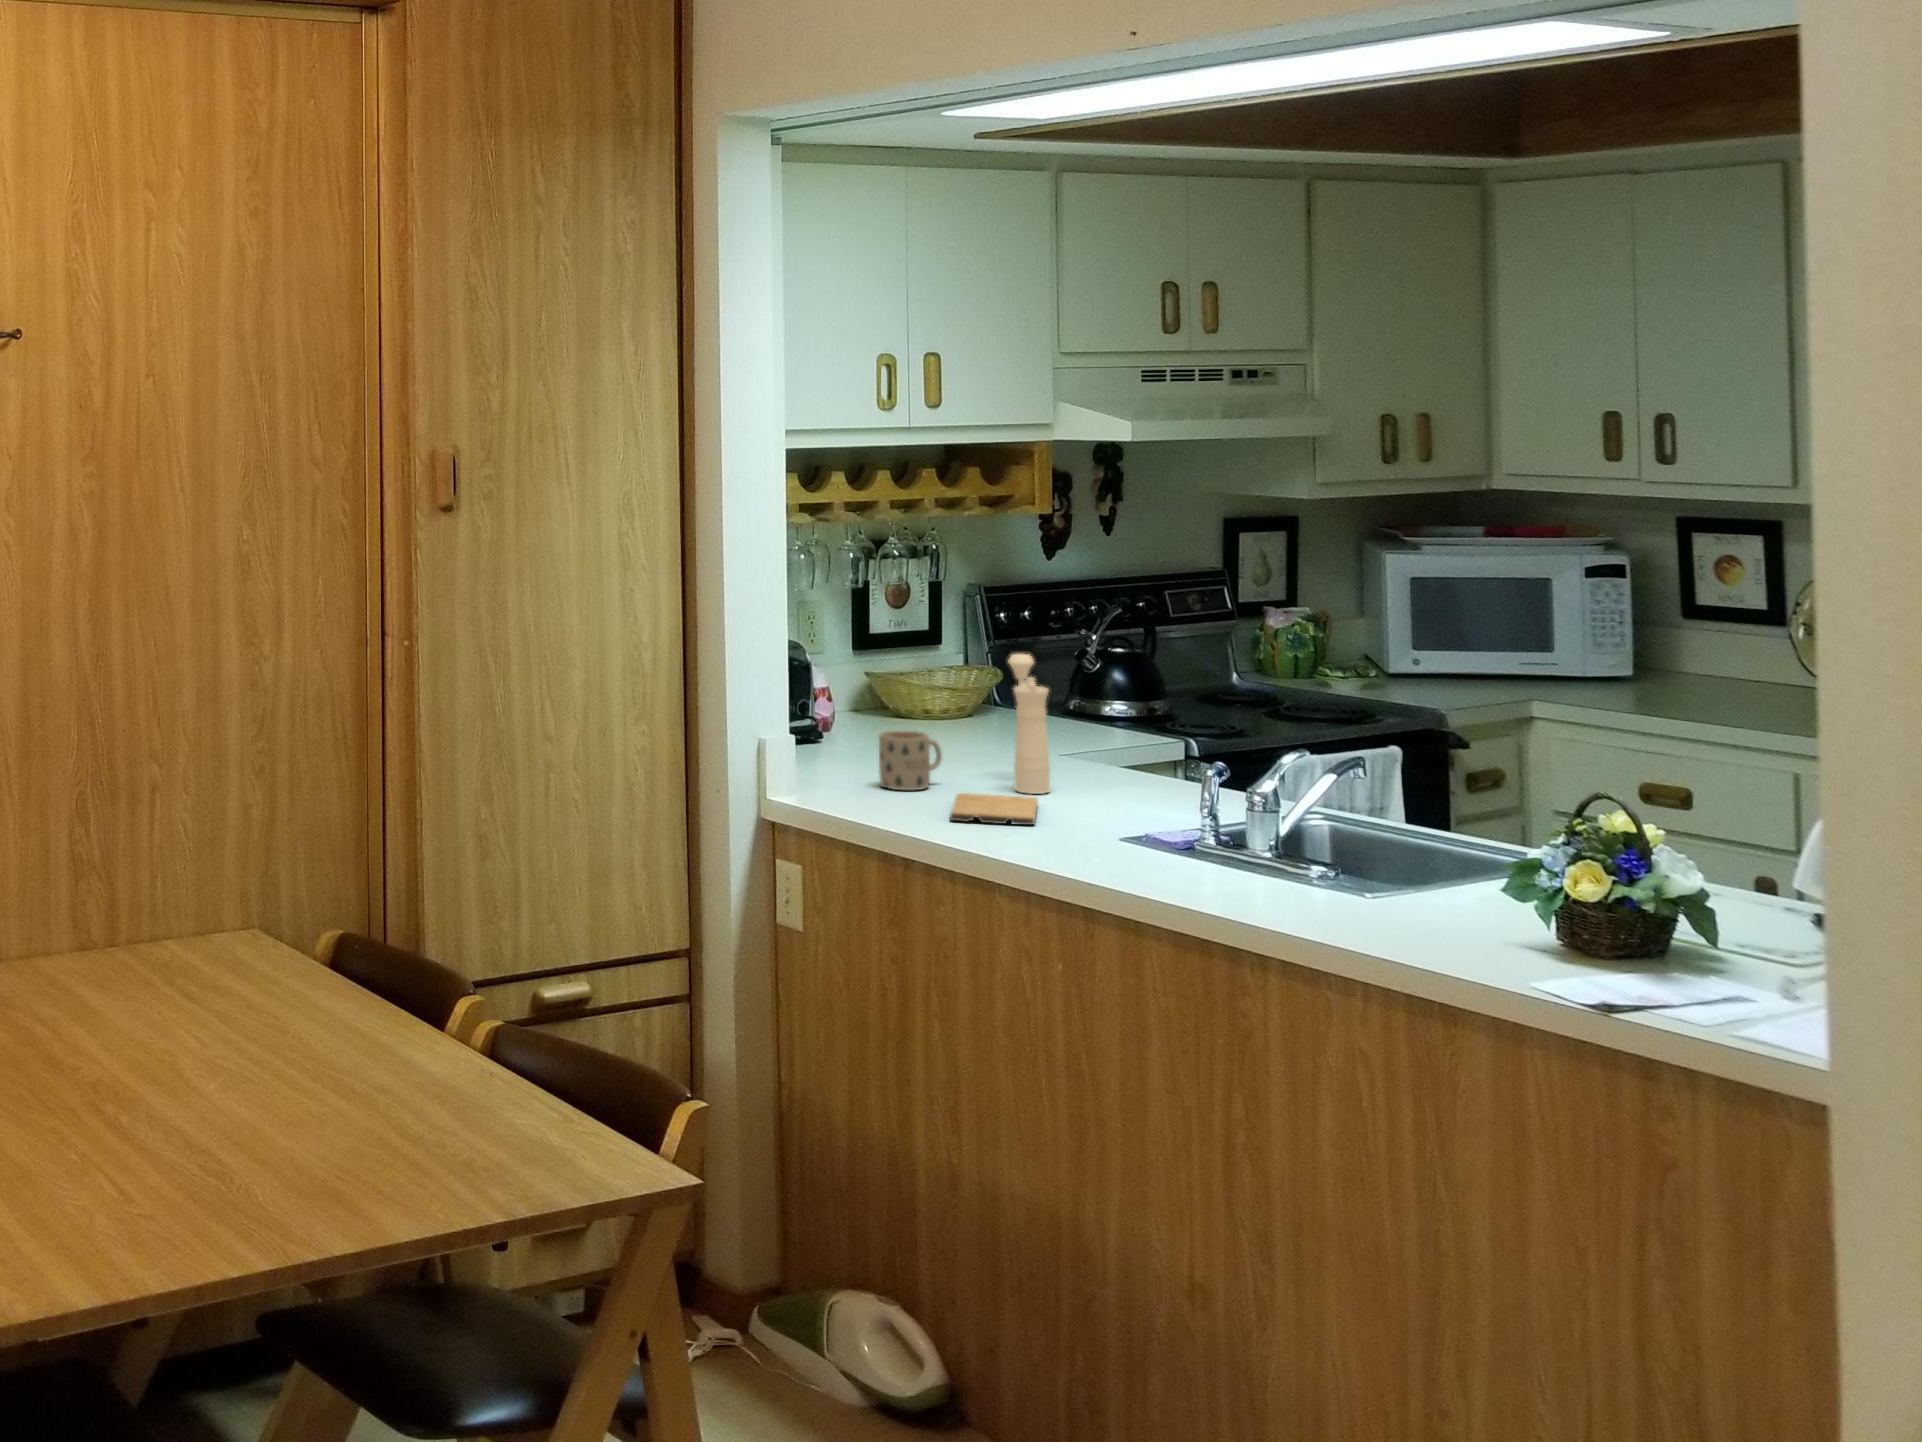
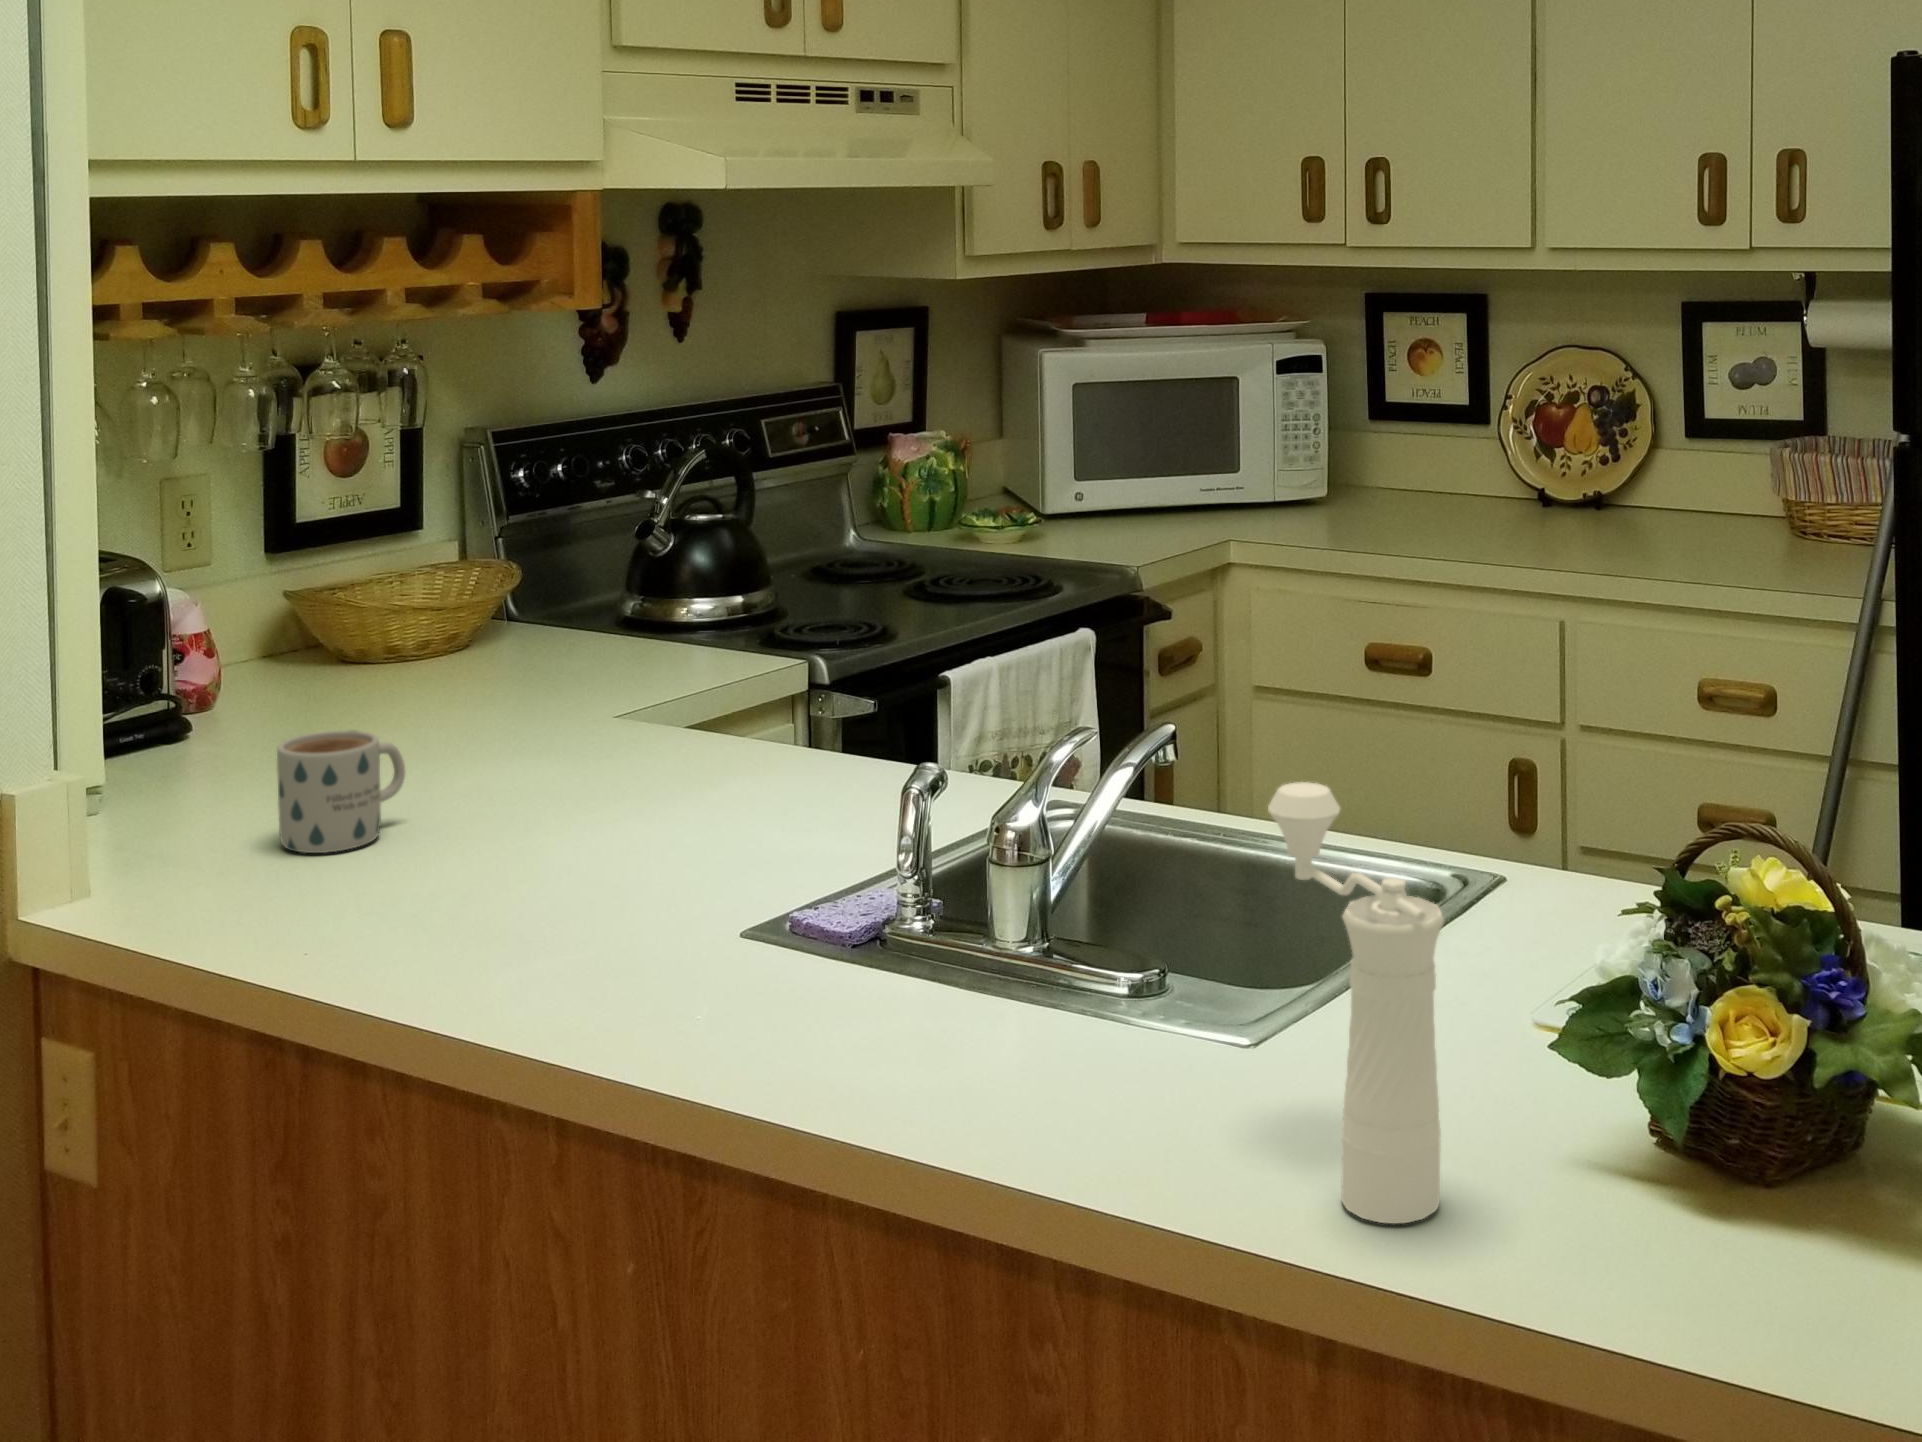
pepper mill: present [1008,654,1050,794] -> present [1268,782,1444,1224]
cutting board: present [950,793,1038,825] -> none [413,844,589,937]

